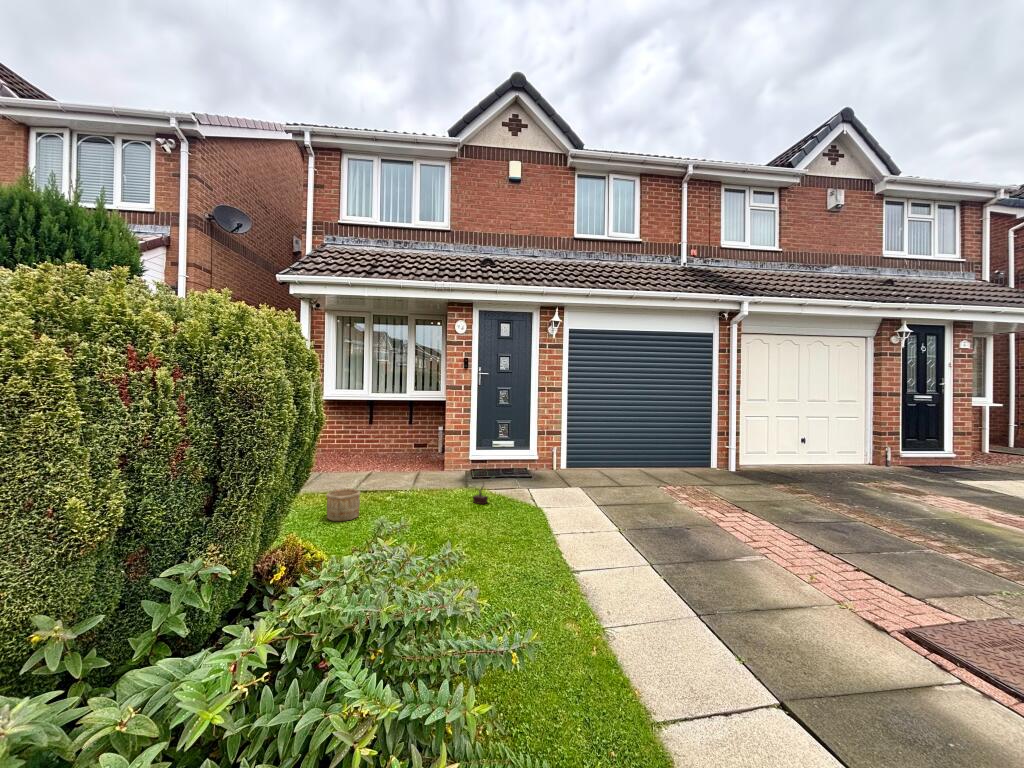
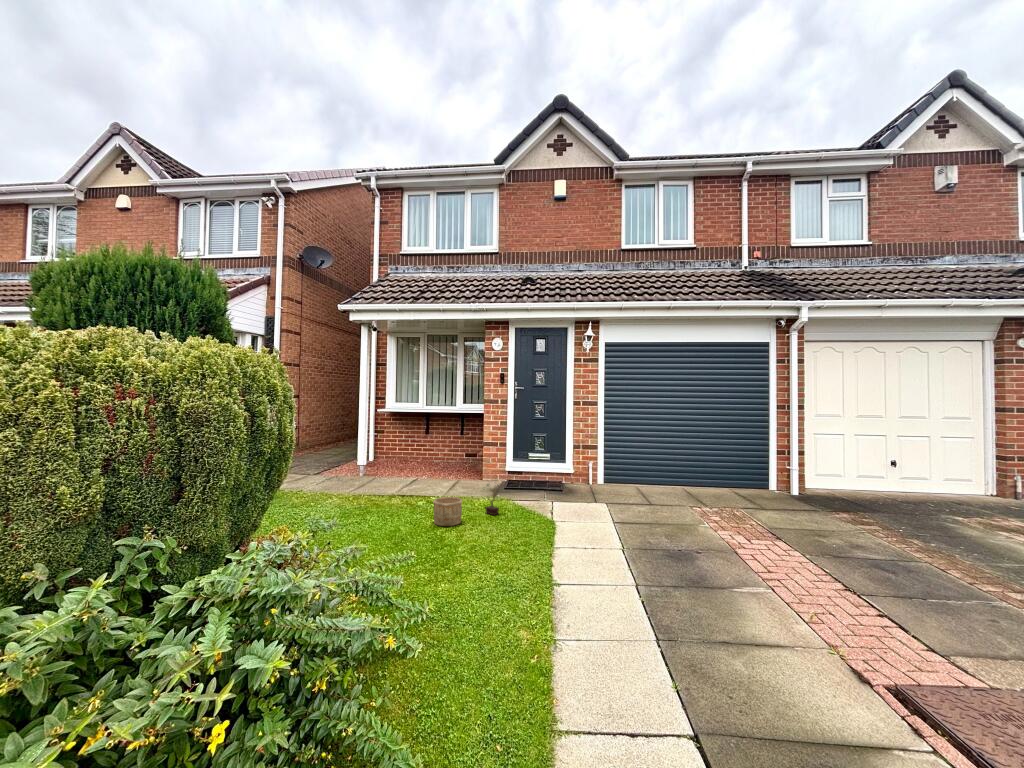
wooden bucket: present [326,488,360,521] -> present [433,497,462,526]

